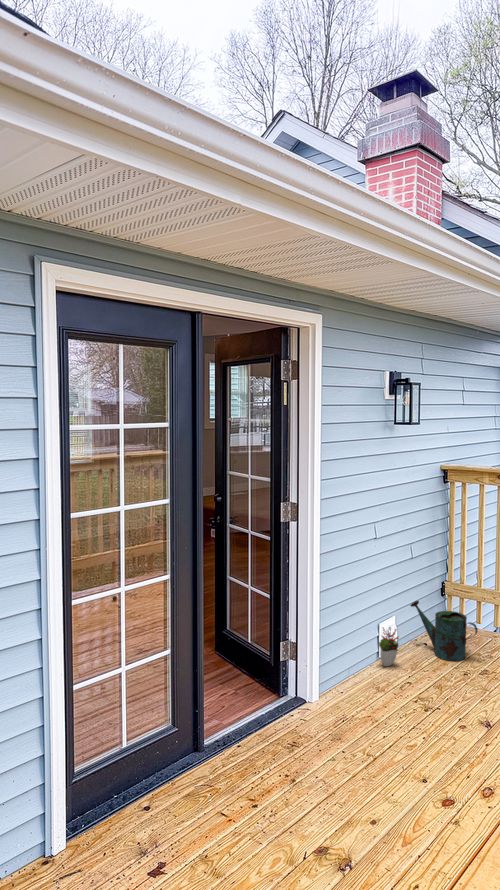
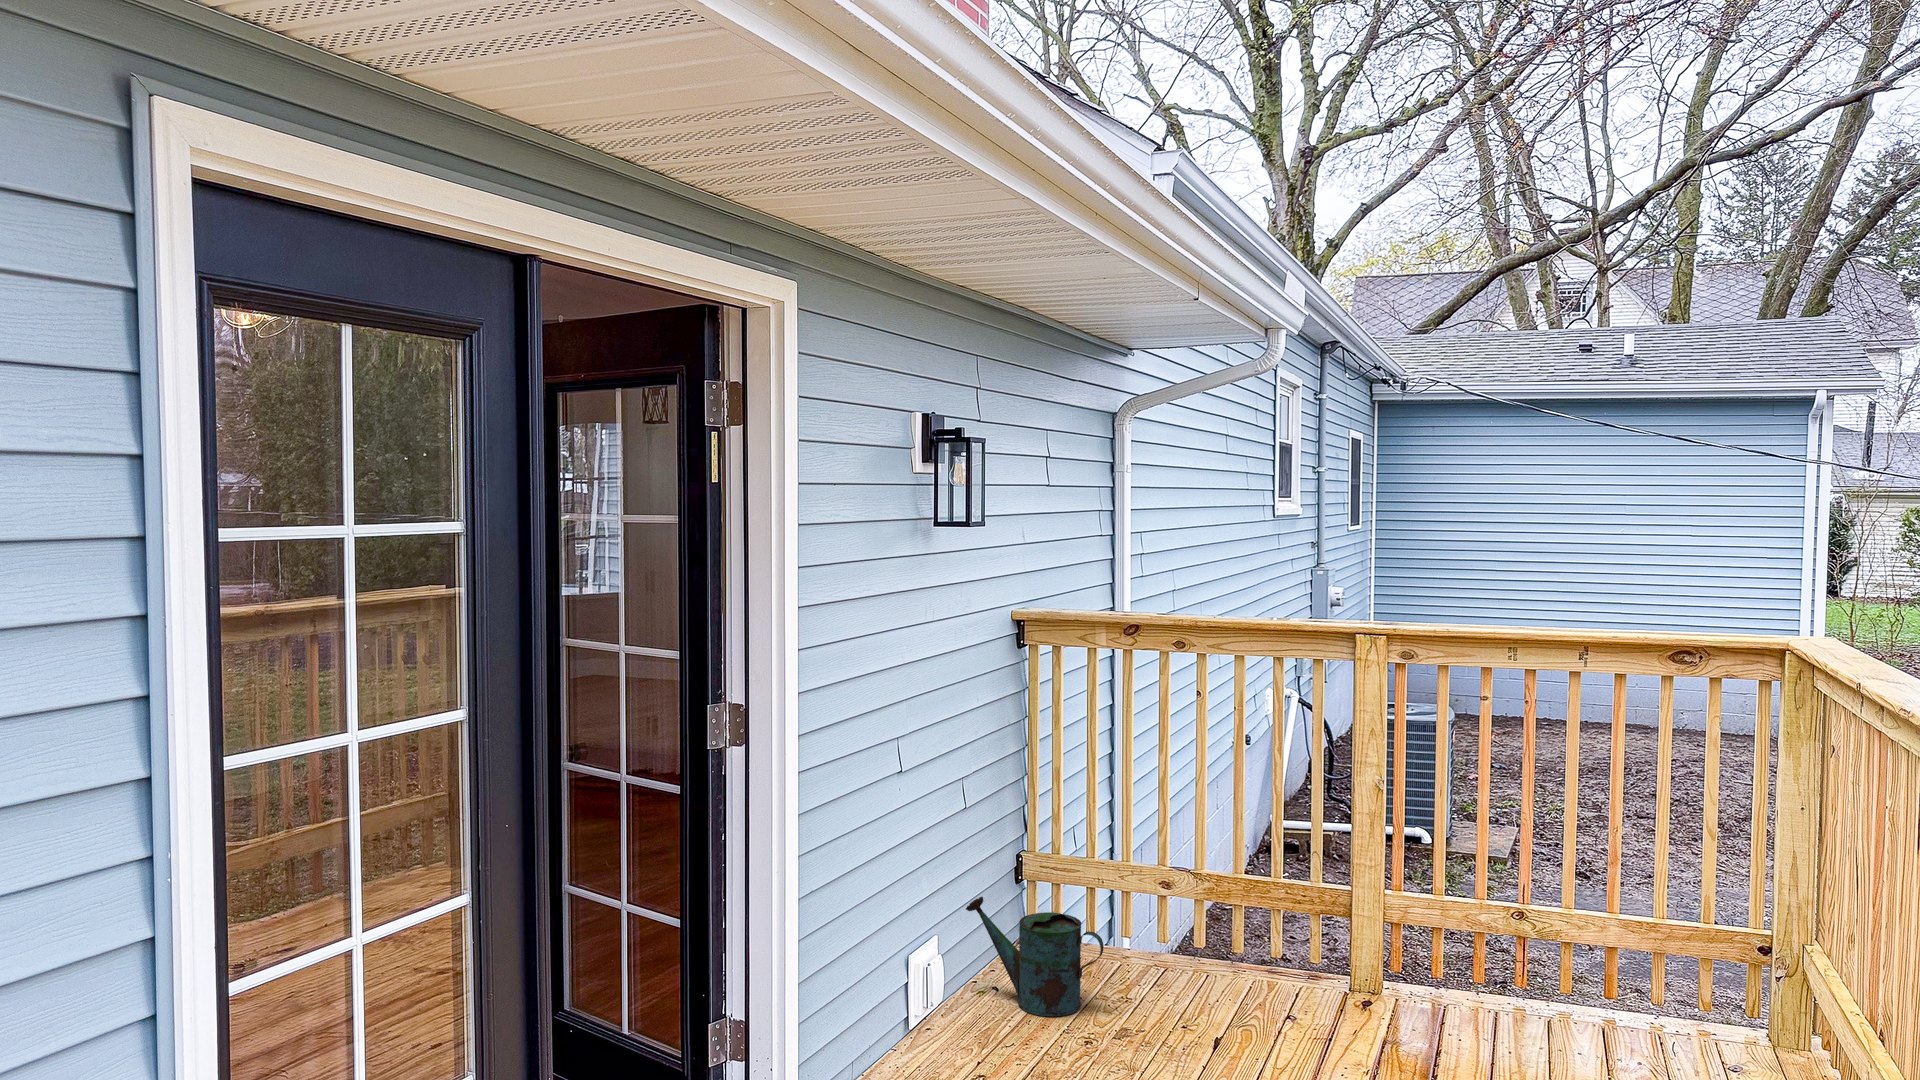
decorative plant: present [379,627,398,666] -> none [912,958,953,1047]

